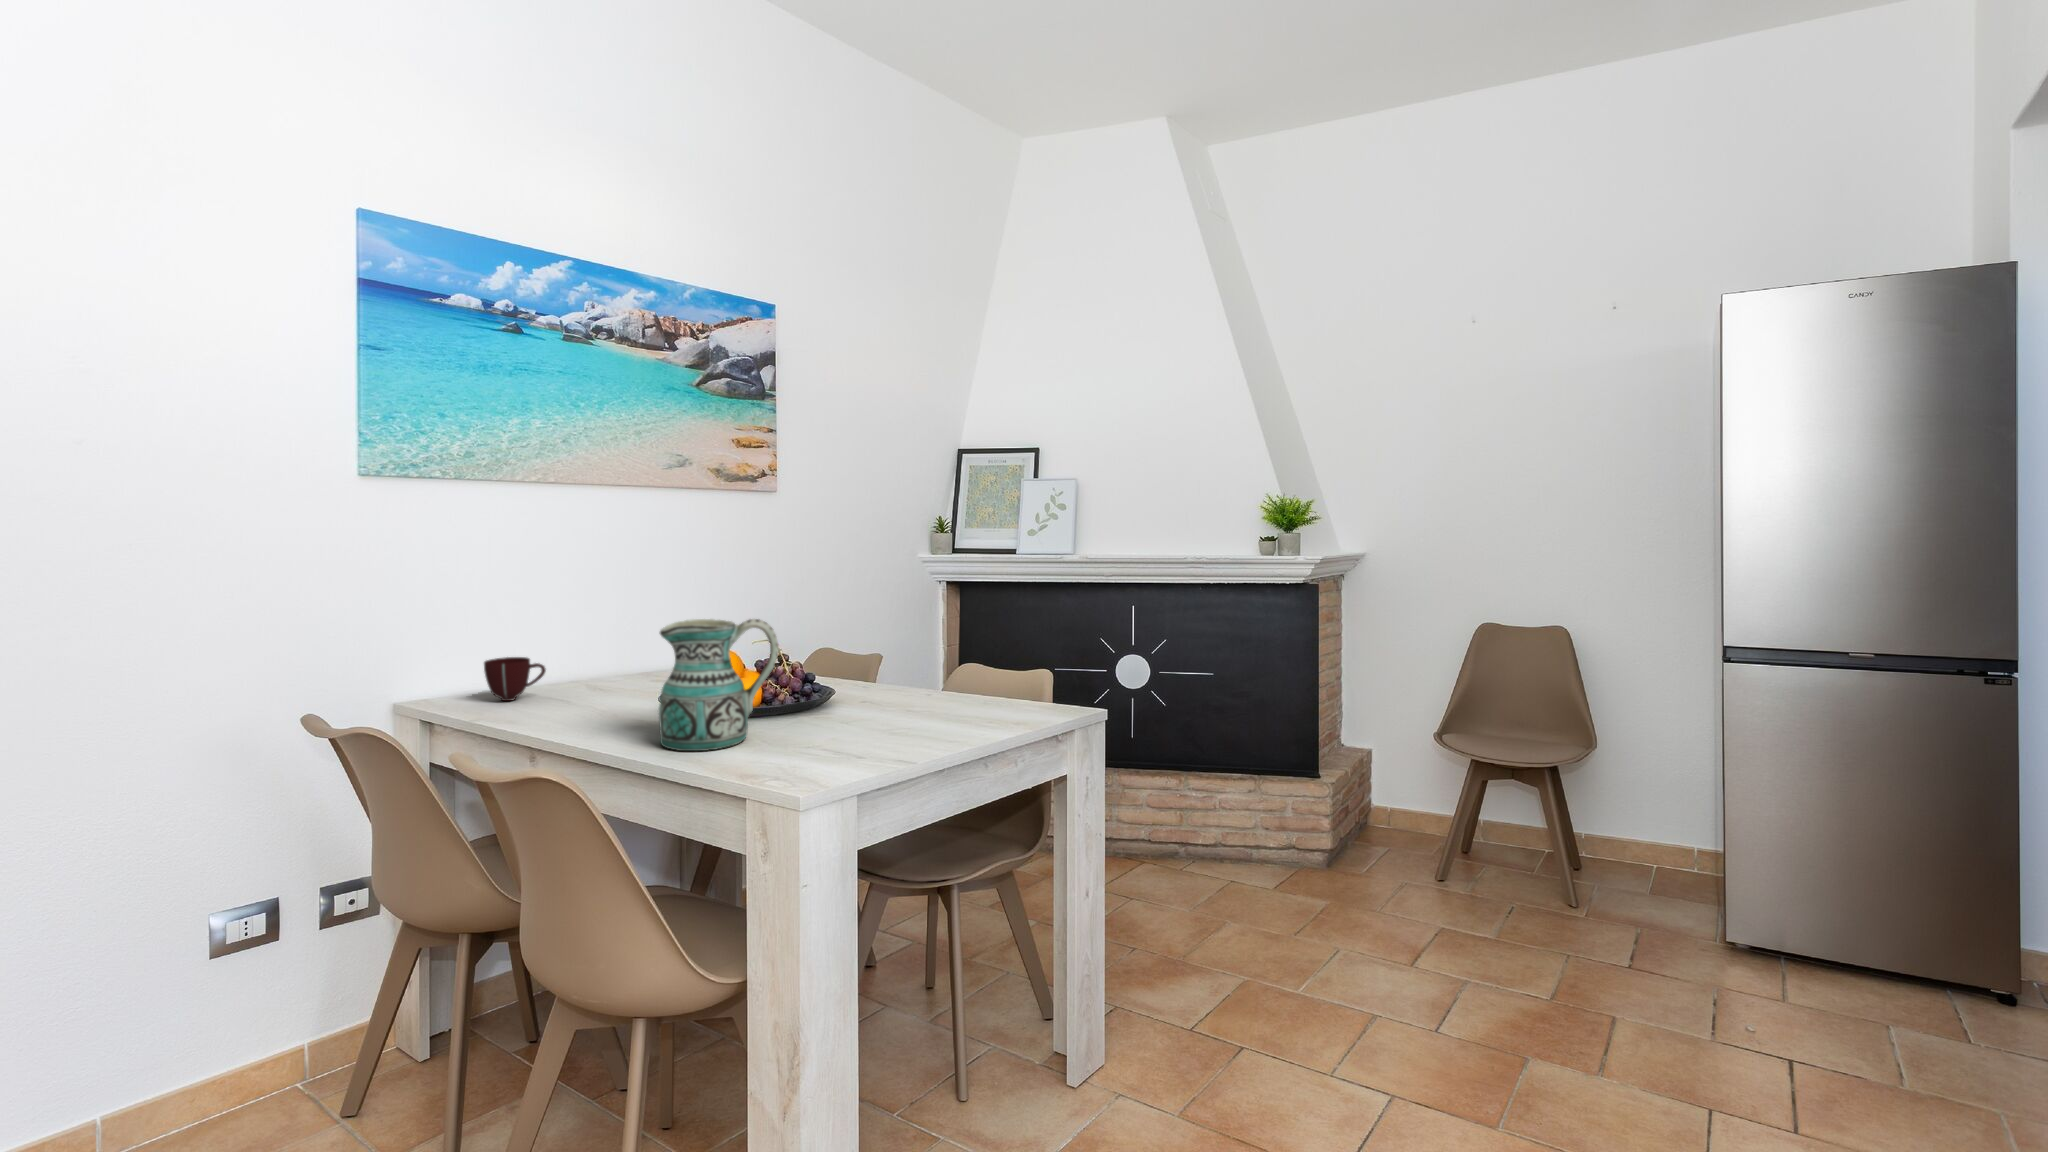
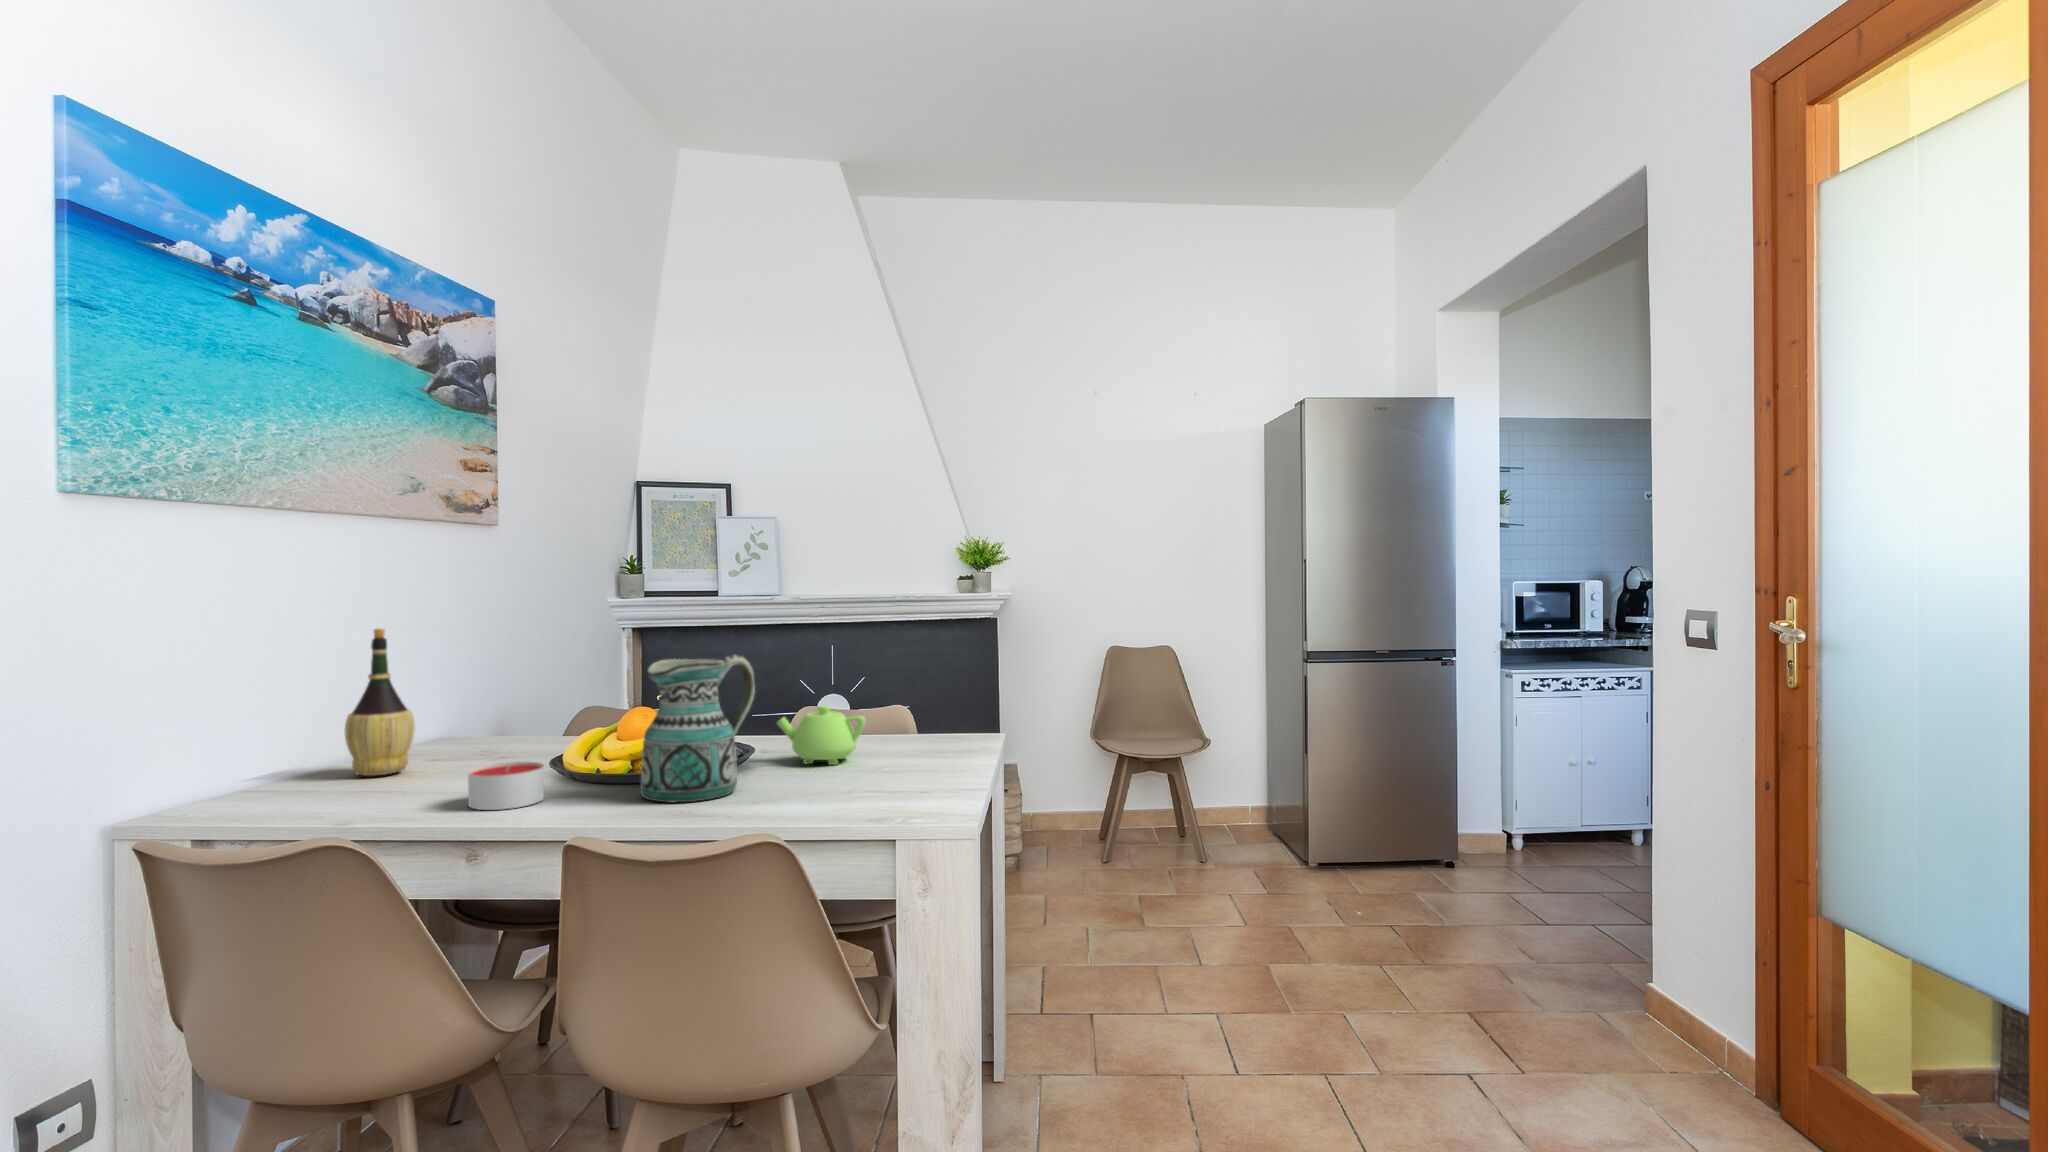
wine bottle: none [577,575,626,687] -> present [345,628,415,776]
mug: present [484,657,546,701] -> none [257,741,344,802]
teapot: none [842,673,907,732] -> present [777,706,865,765]
candle: none [558,692,620,732] -> present [468,762,544,810]

